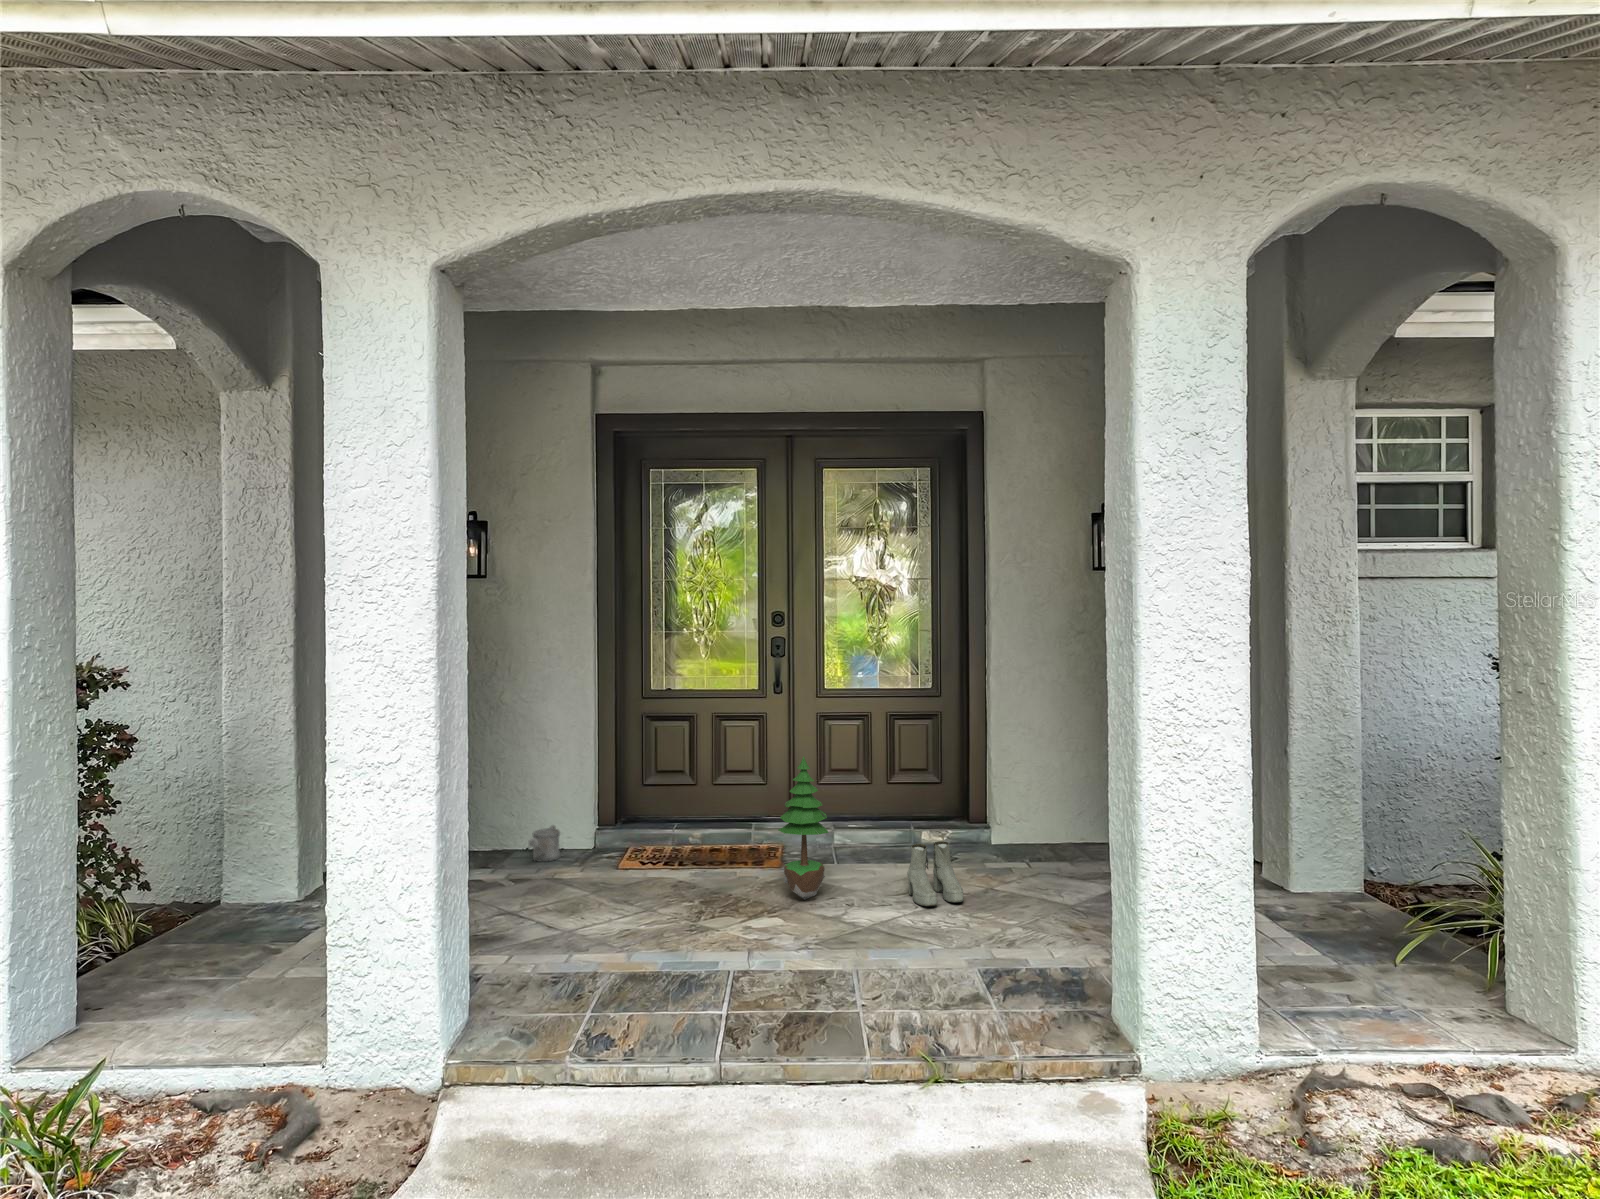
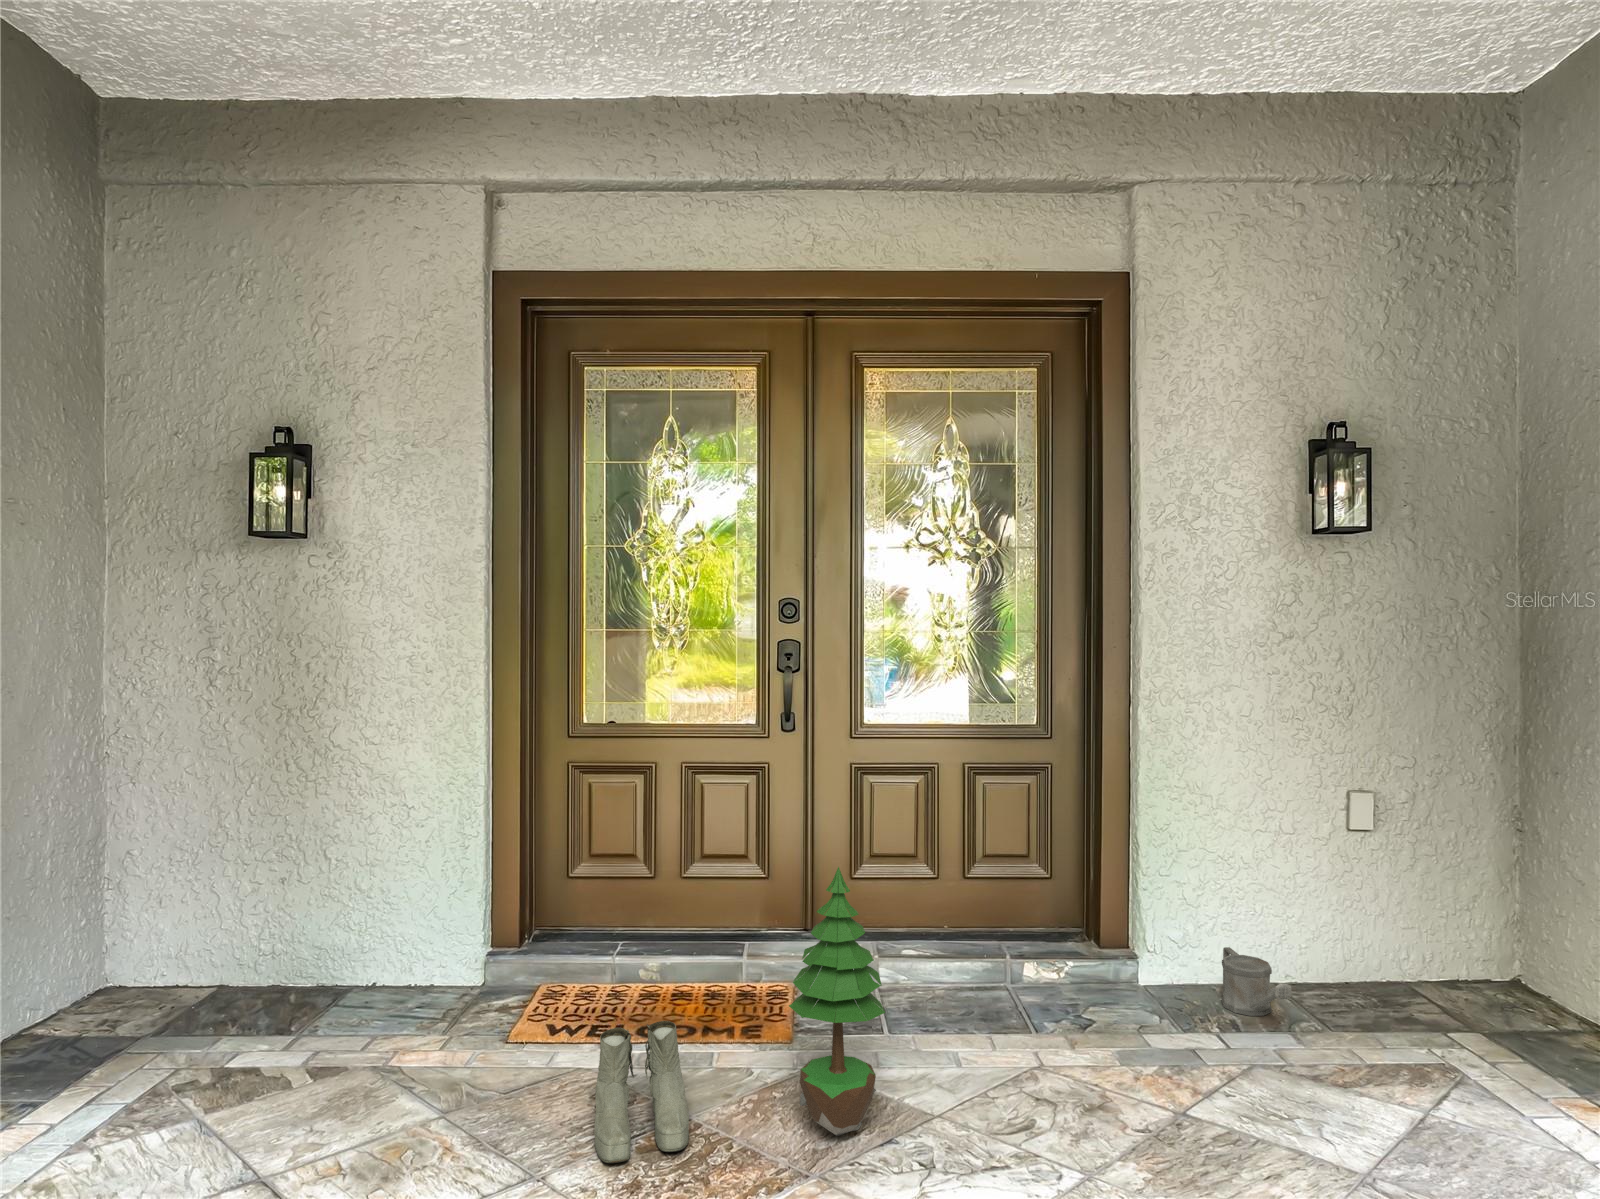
watering can: present [528,825,560,861] -> present [1222,947,1291,1016]
boots: present [907,841,963,906] -> present [594,1021,689,1163]

